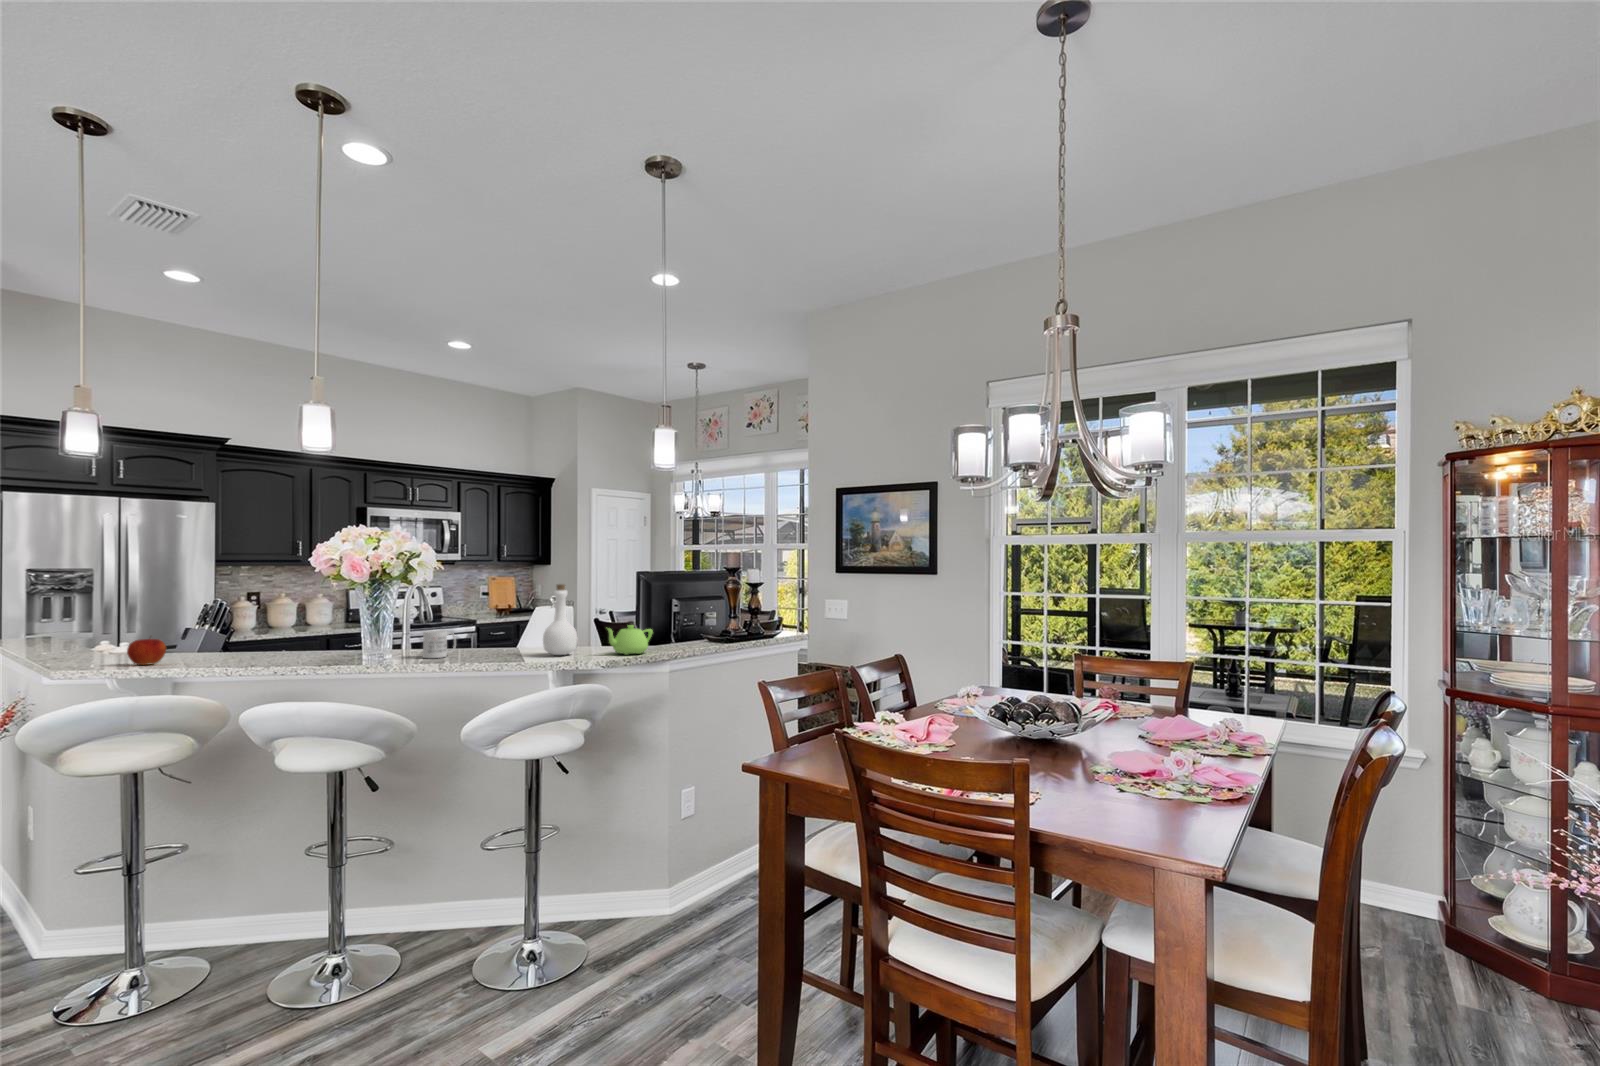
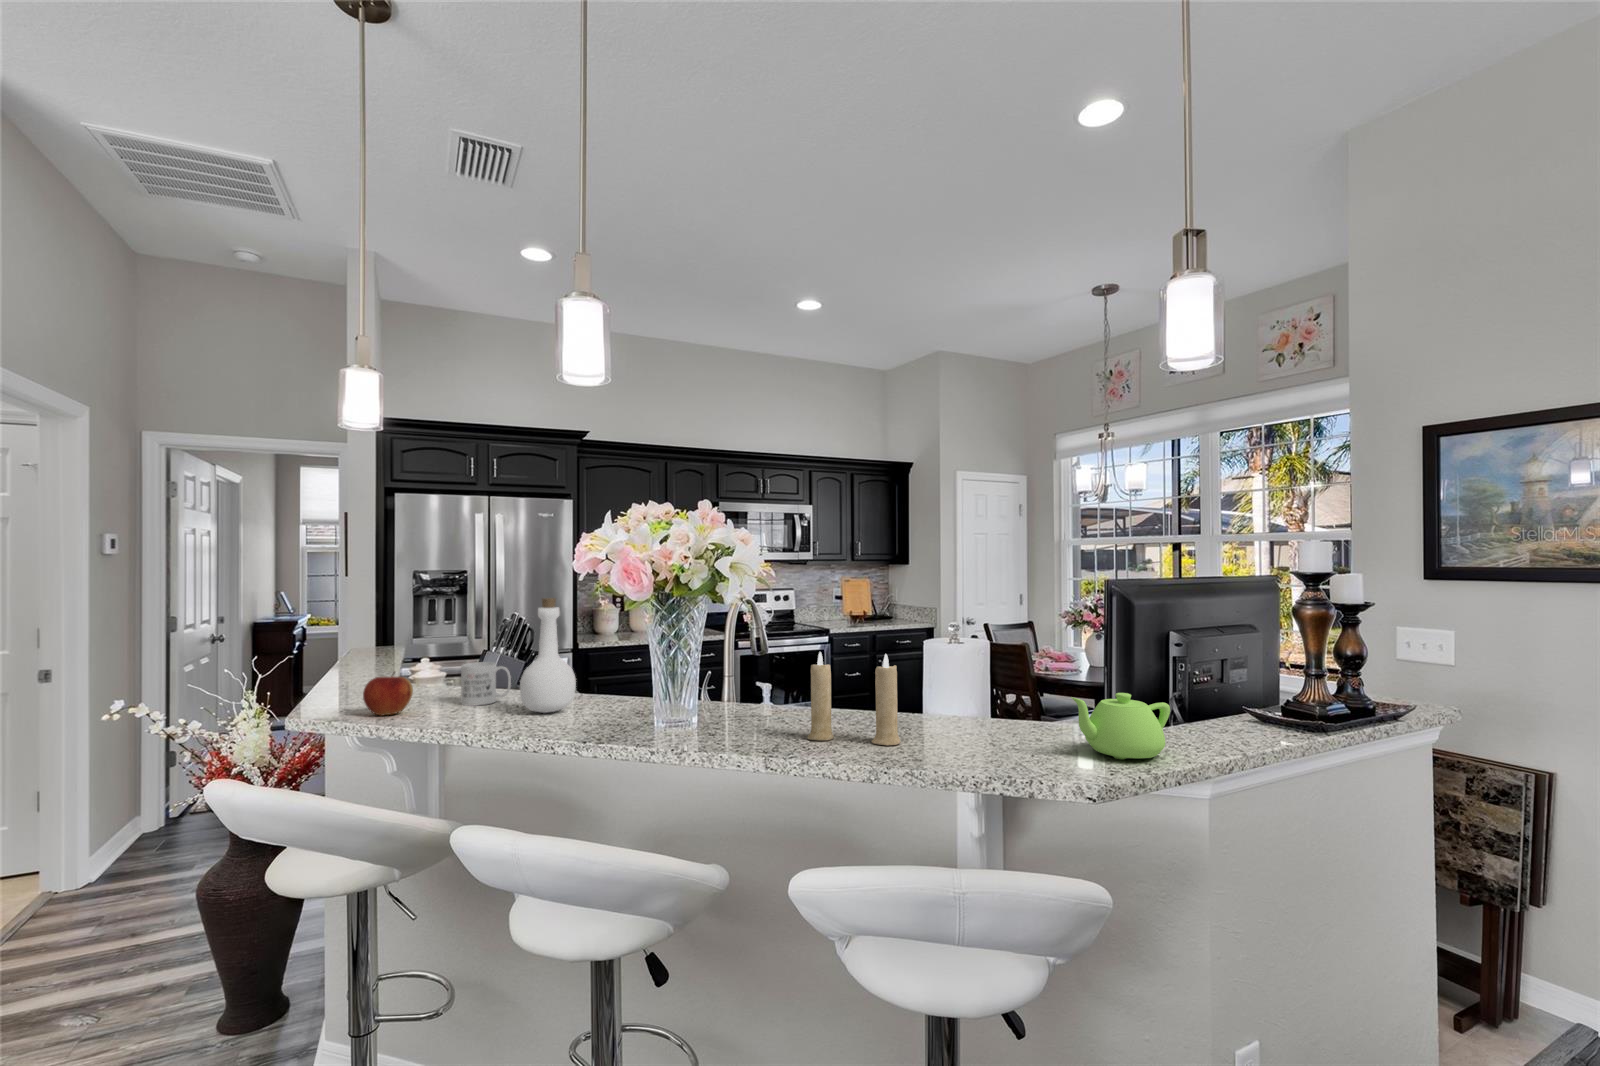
bottle: present [543,584,577,655] -> present [520,598,576,713]
candle: none [464,609,518,659] -> present [807,652,901,745]
mug: present [423,630,456,658] -> present [461,662,511,706]

